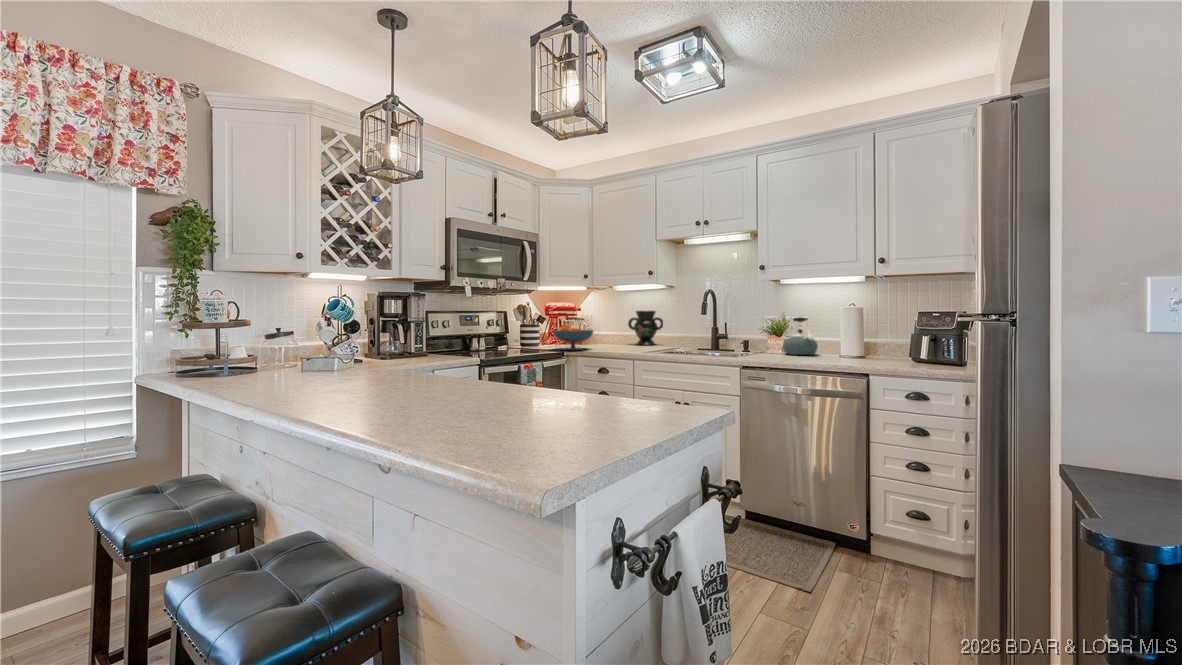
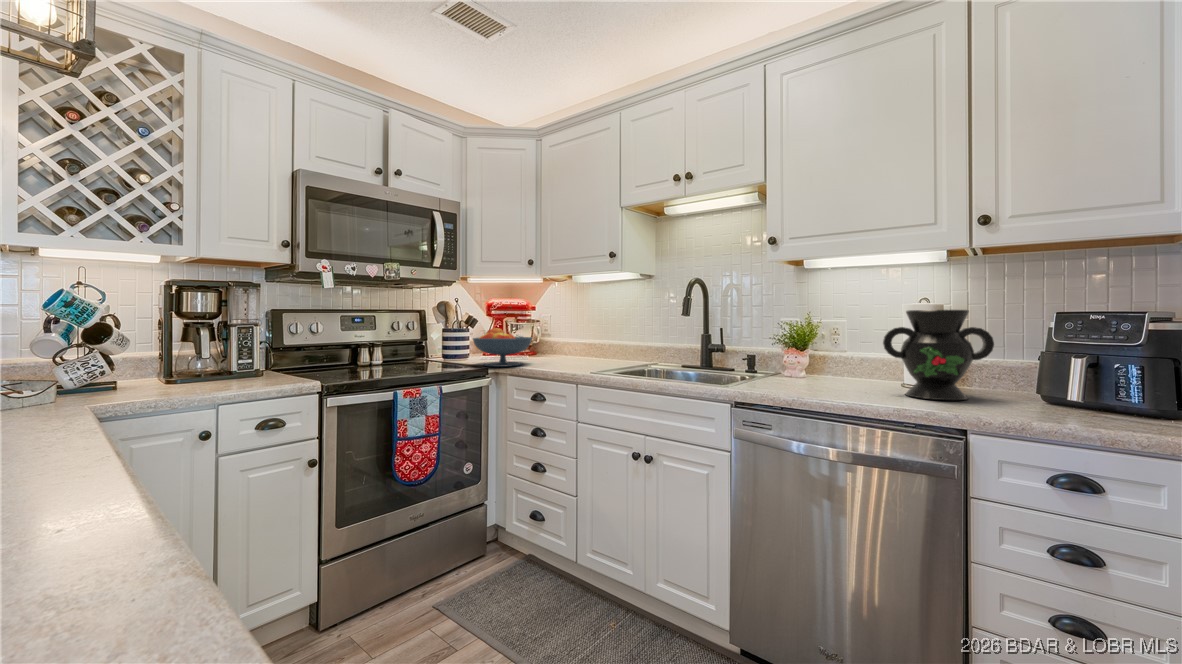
decorative vase: present [628,311,663,345] -> present [883,310,994,400]
kettle: present [783,317,818,355] -> none [807,320,865,382]

